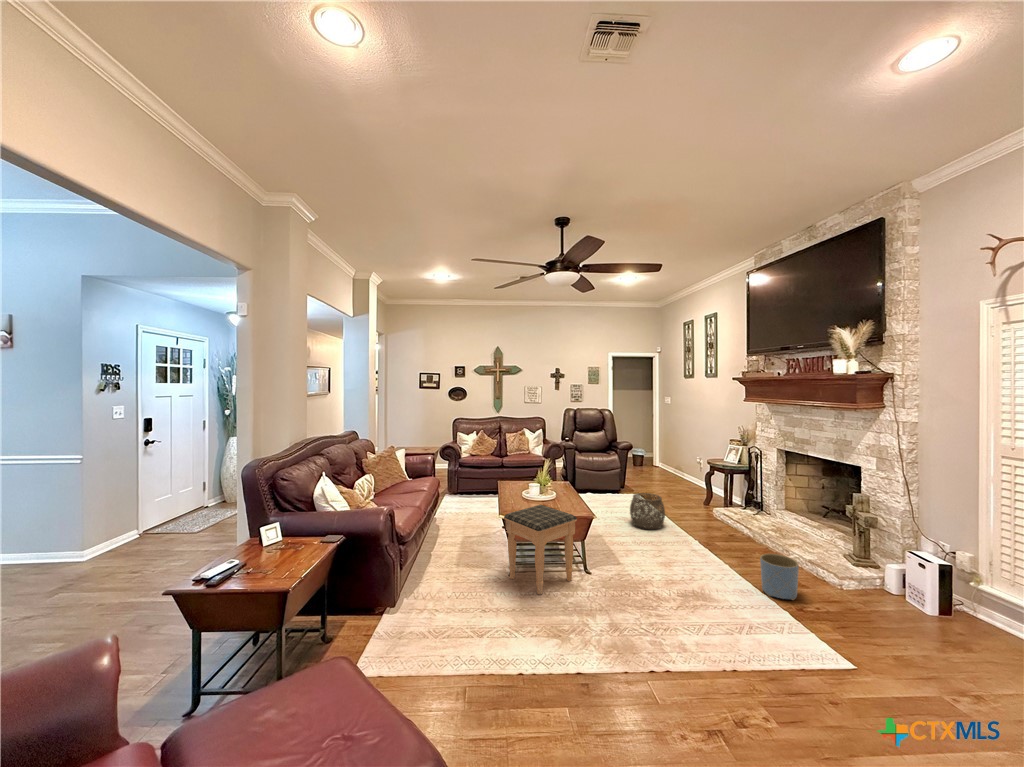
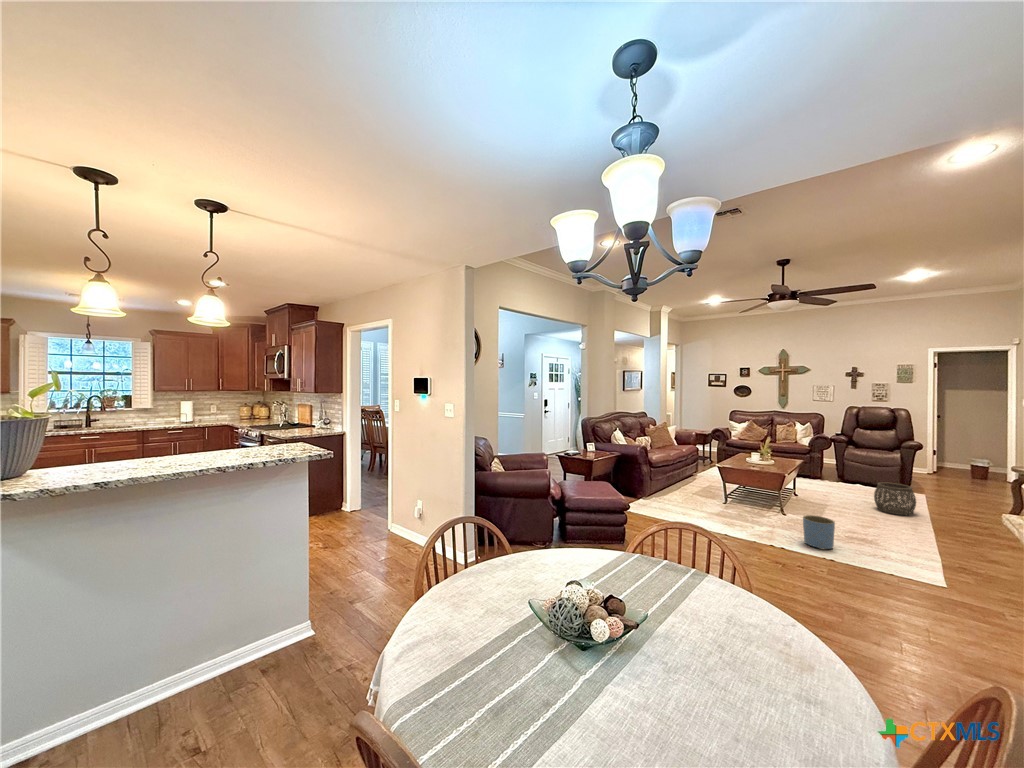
footstool: present [504,505,577,594] -> none [721,464,775,516]
planter: present [760,554,799,600] -> present [803,515,835,550]

